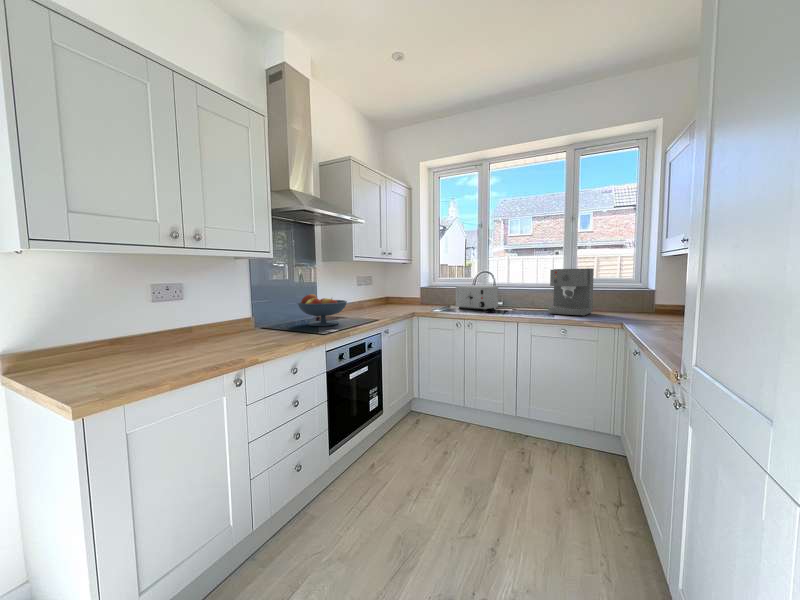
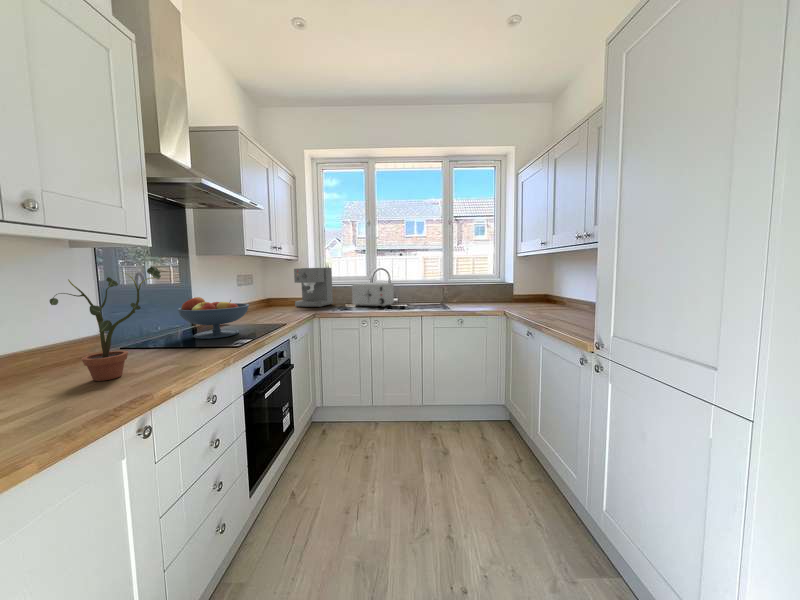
coffee maker: present [548,268,594,316] -> present [294,268,333,307]
potted plant: none [211,272,276,345] -> present [50,267,161,381]

